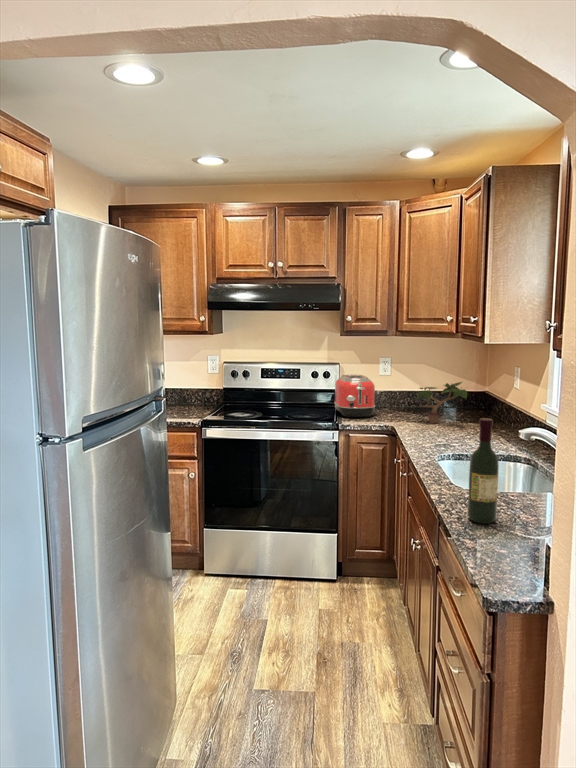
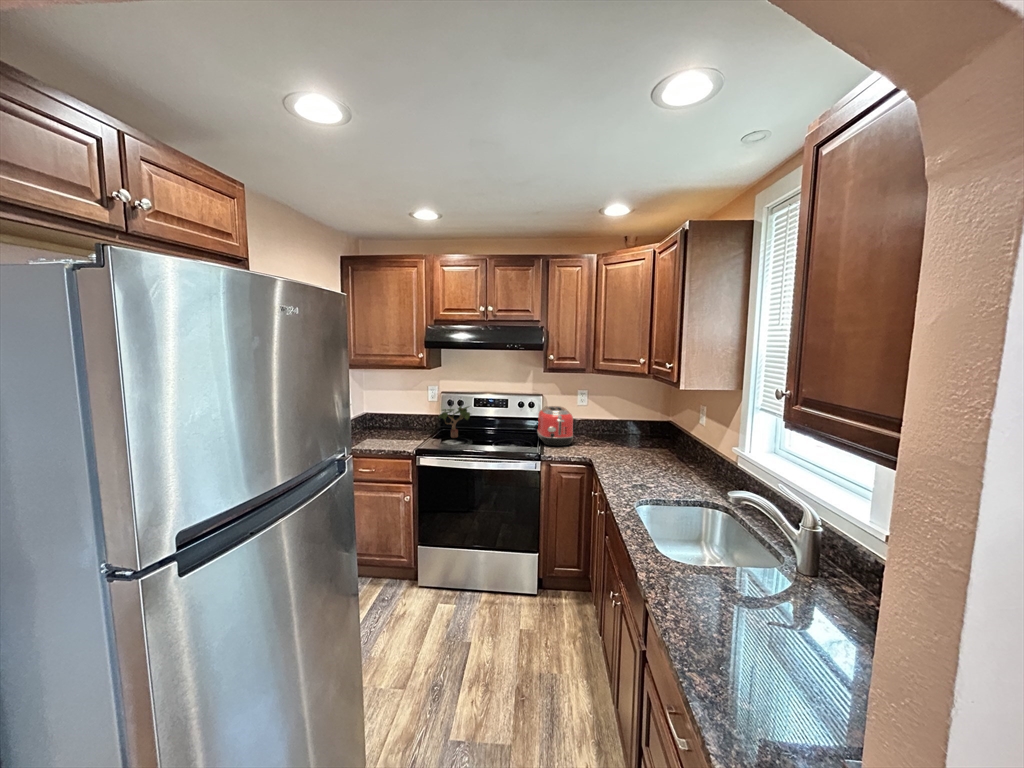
potted plant: present [417,382,467,423] -> present [439,406,470,438]
wine bottle: present [467,418,499,524] -> none [686,503,727,632]

